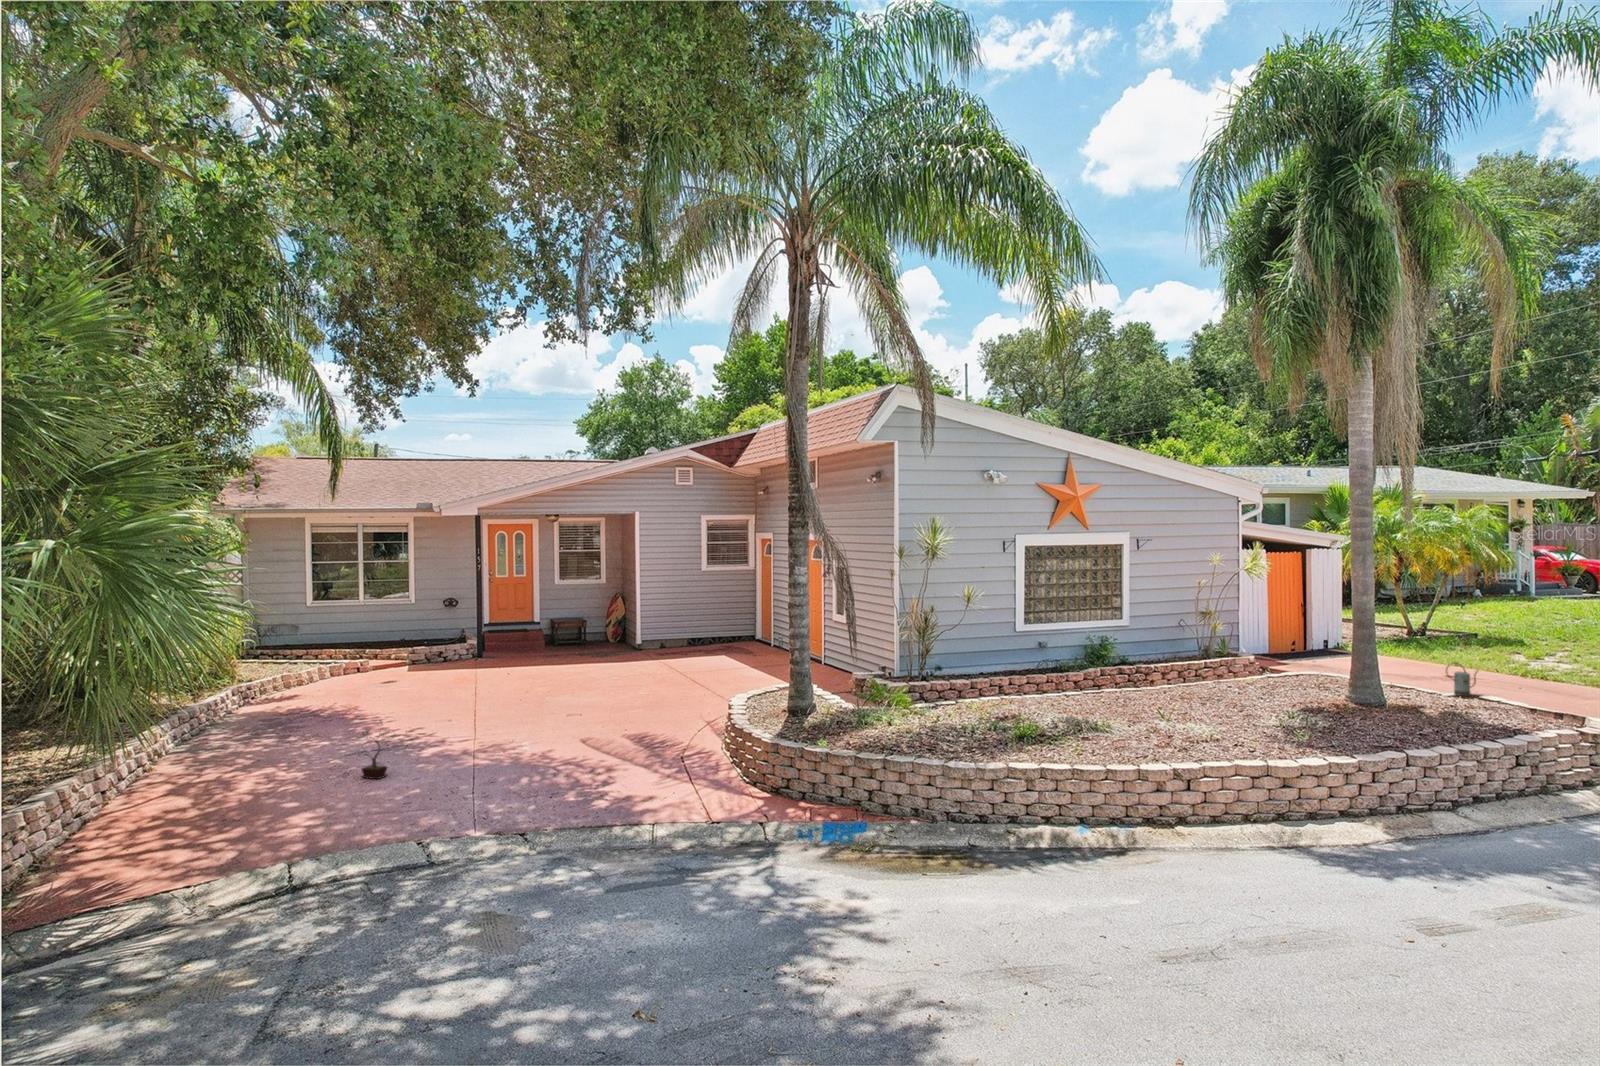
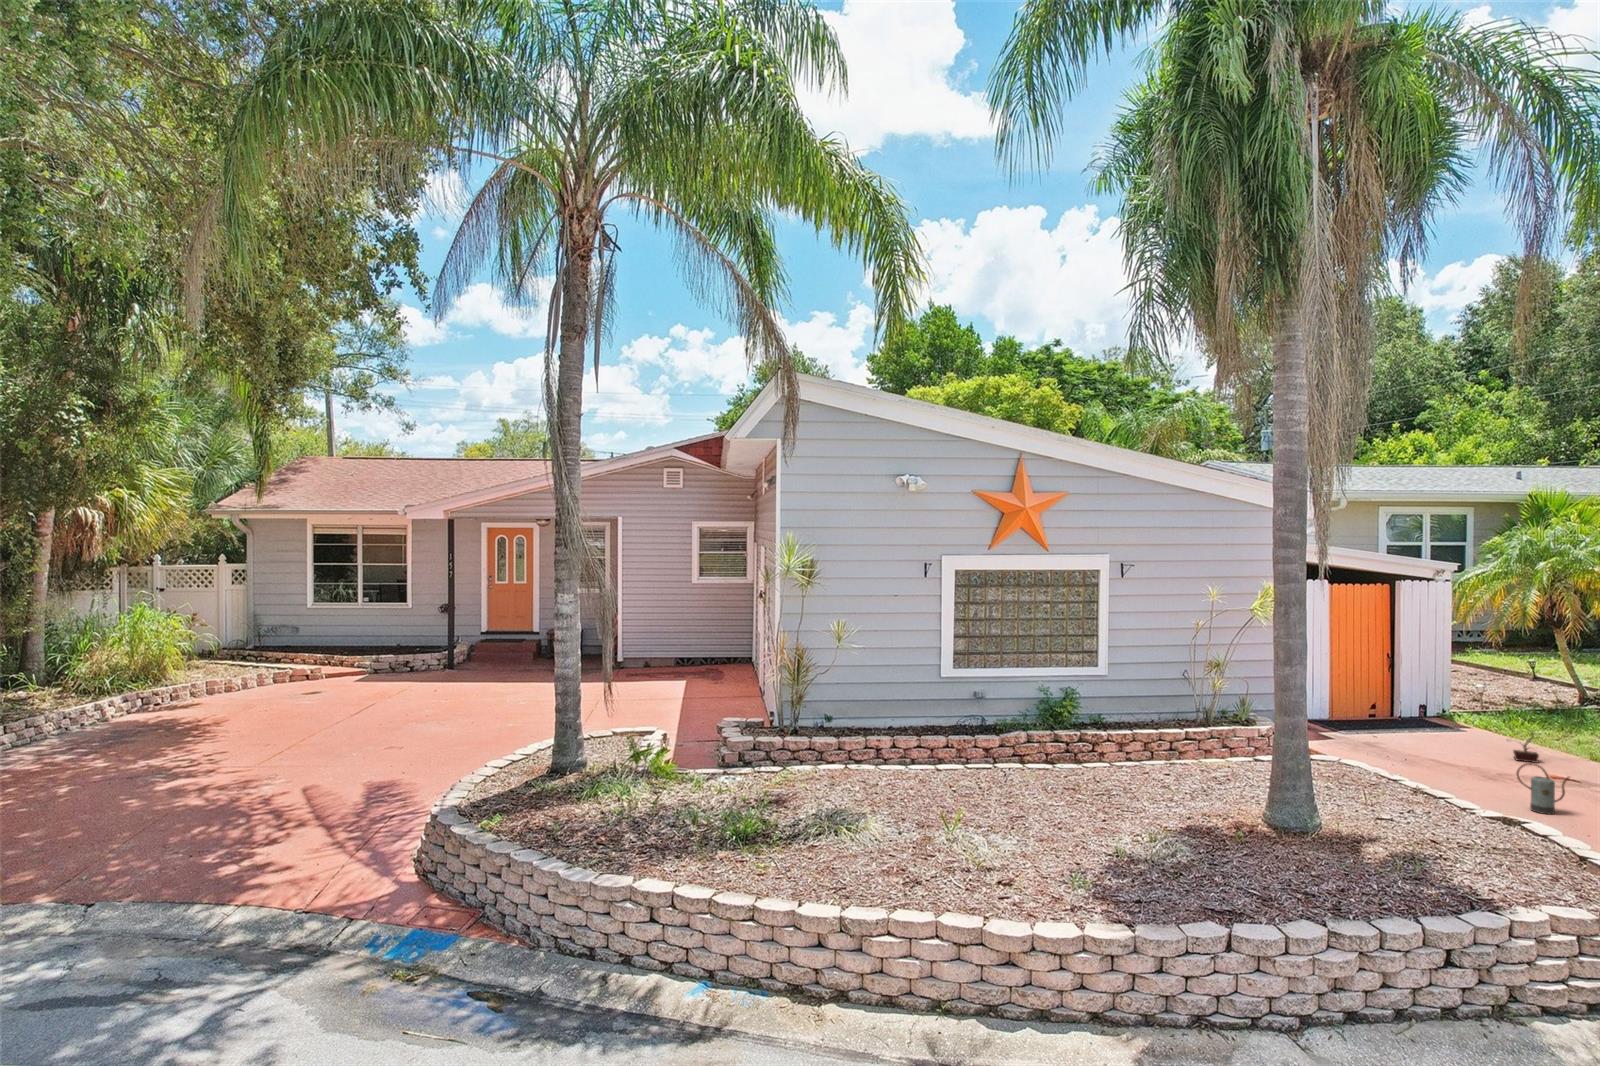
potted plant: present [362,722,394,779] -> present [1509,712,1559,763]

